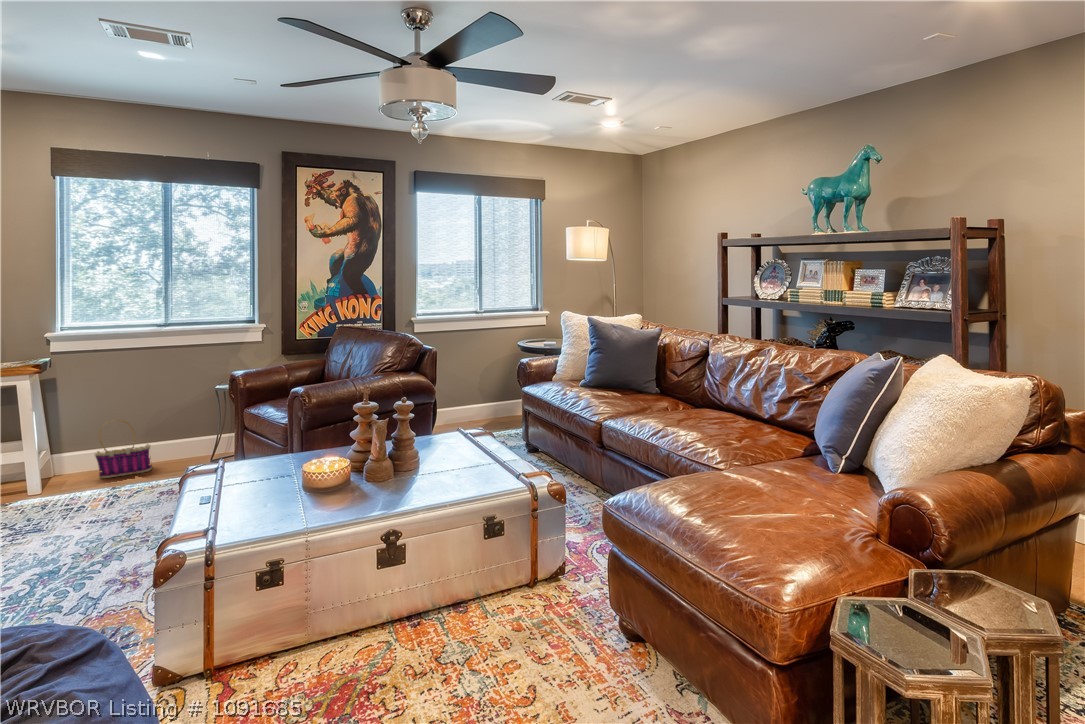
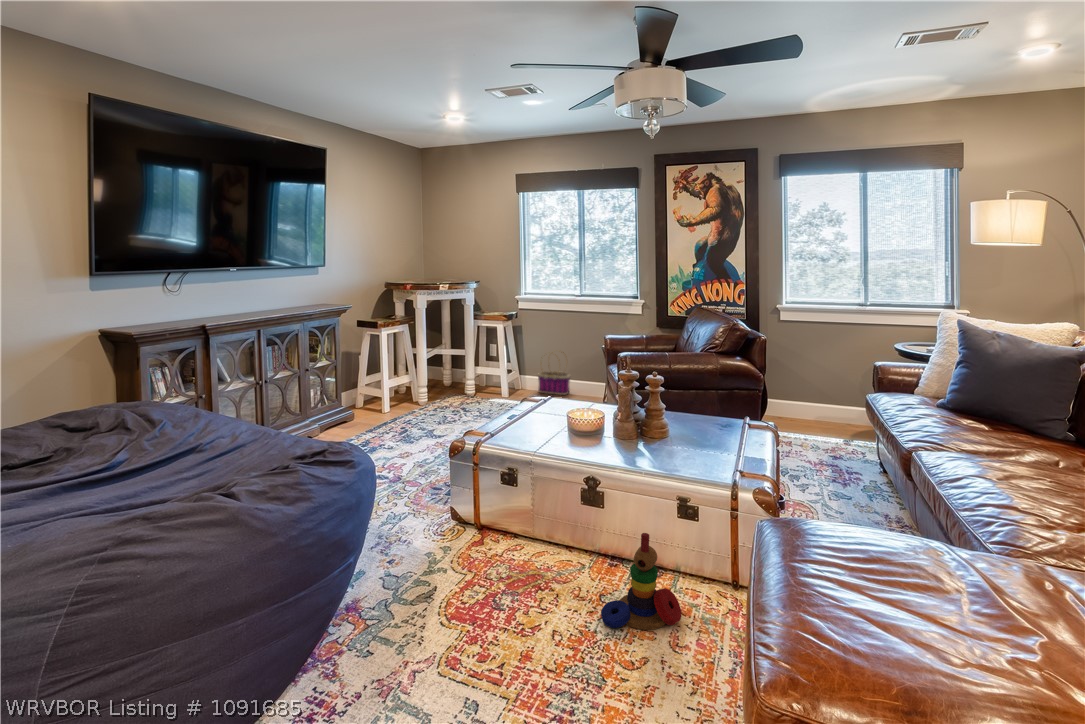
stacking toy: none [458,567,525,683] -> present [601,533,681,630]

